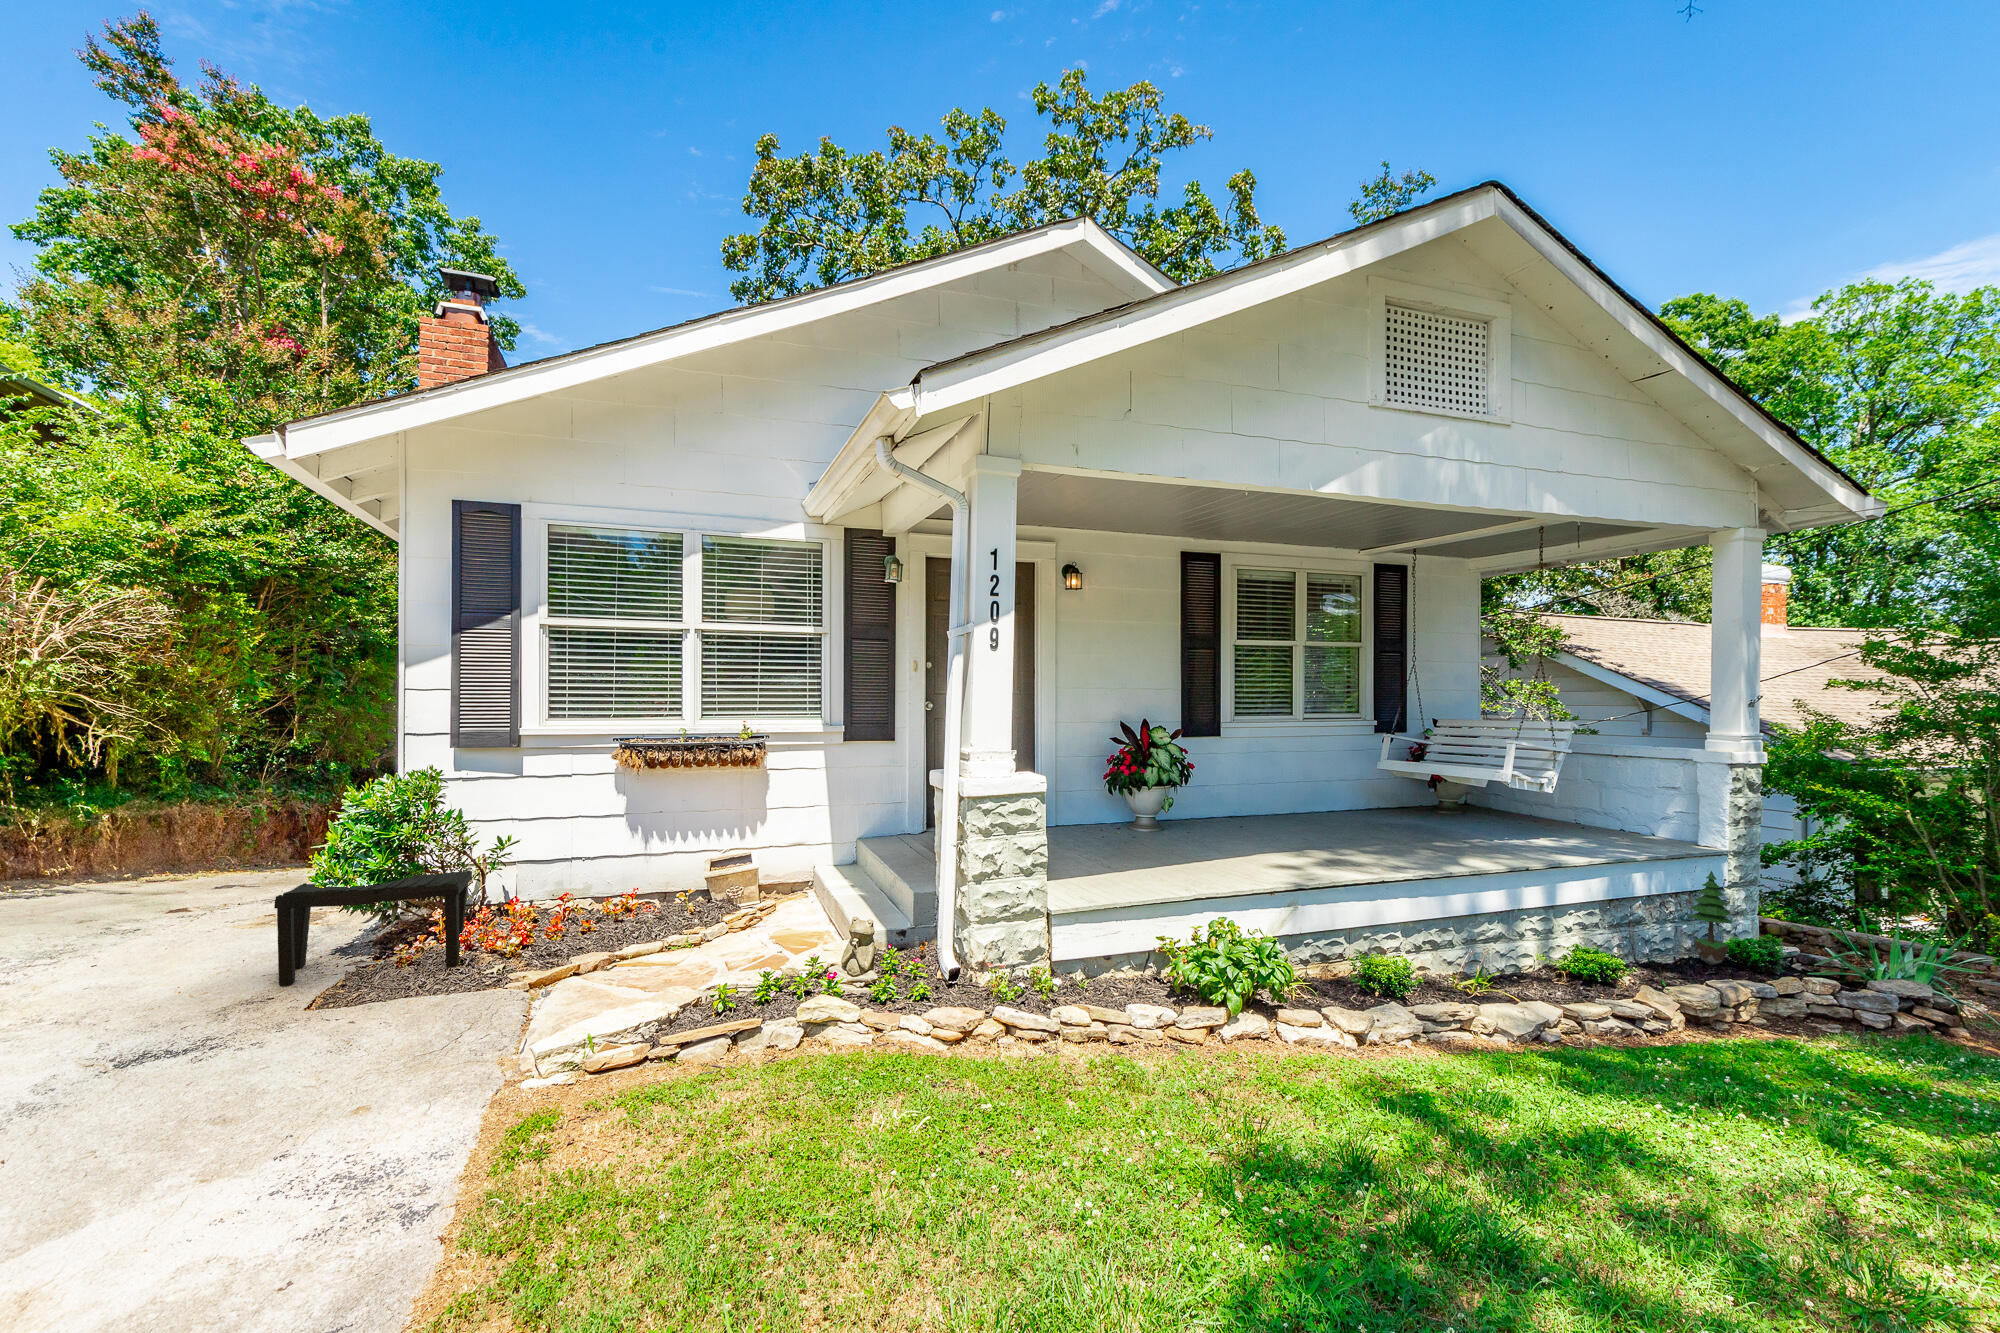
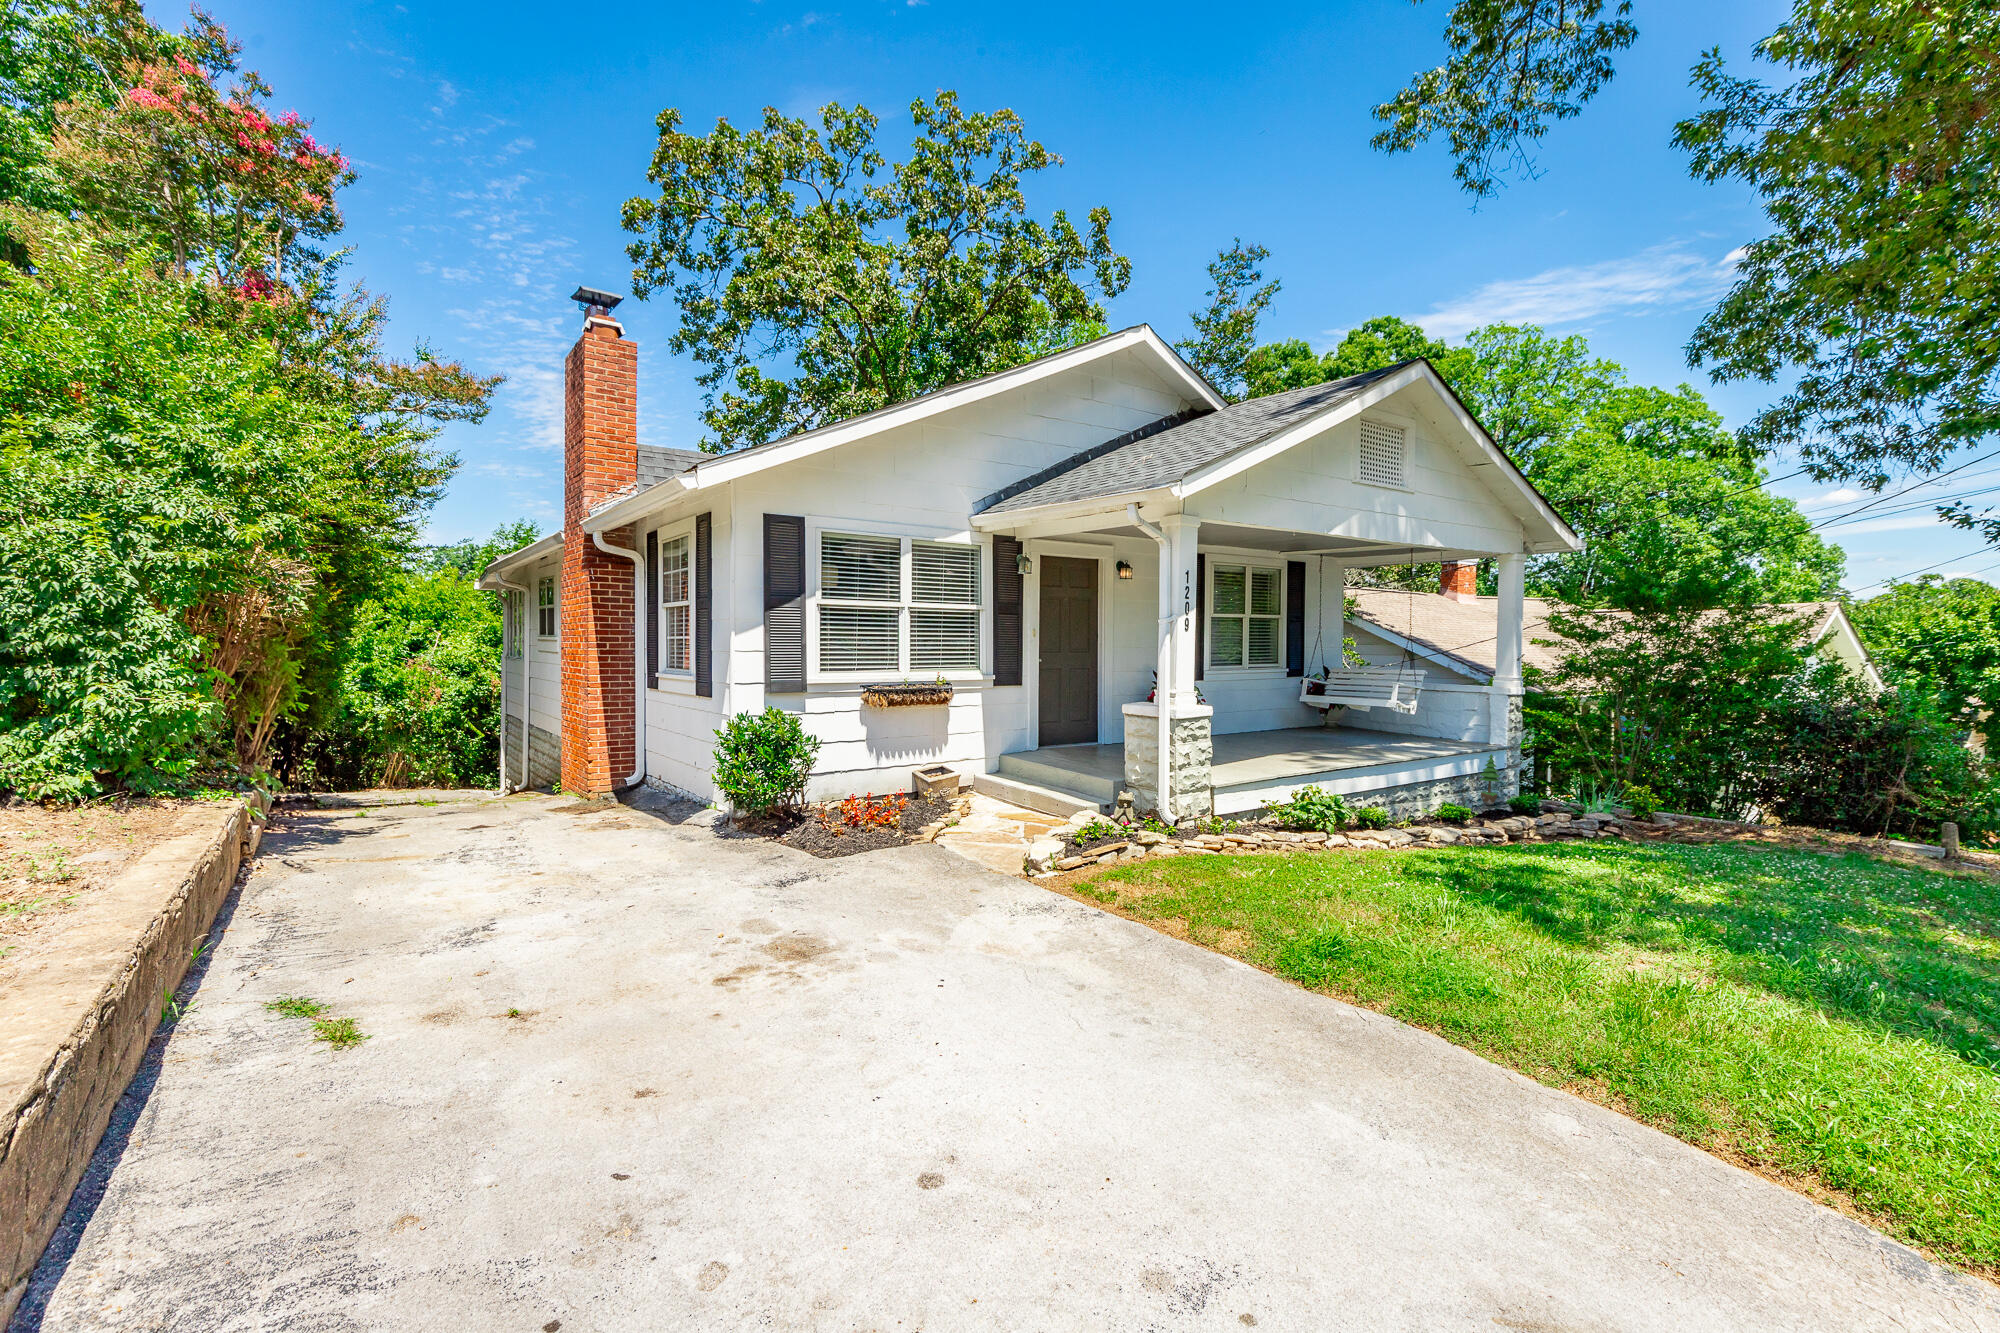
bench: present [274,870,472,986] -> none [713,781,829,859]

